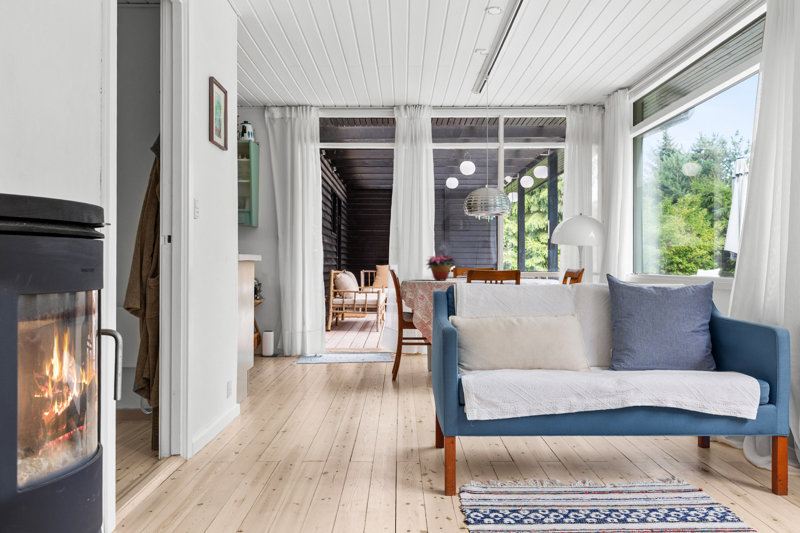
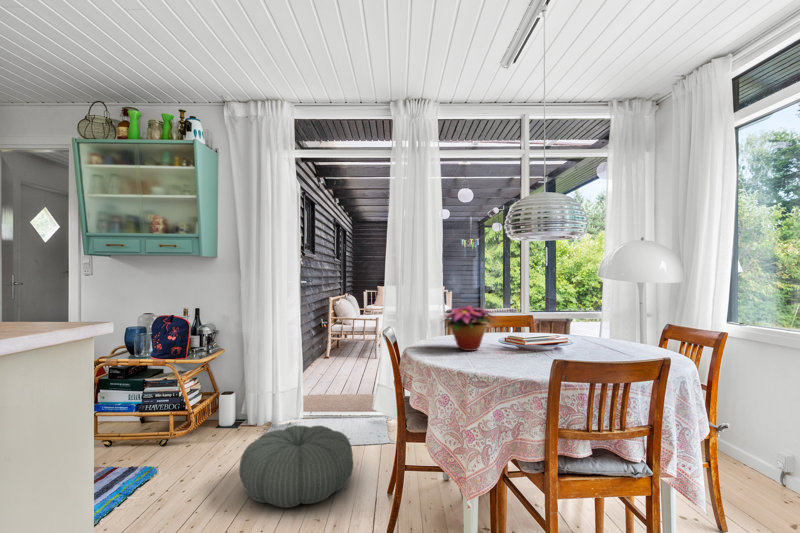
pouf: none [301,339,371,375] -> present [239,426,353,508]

